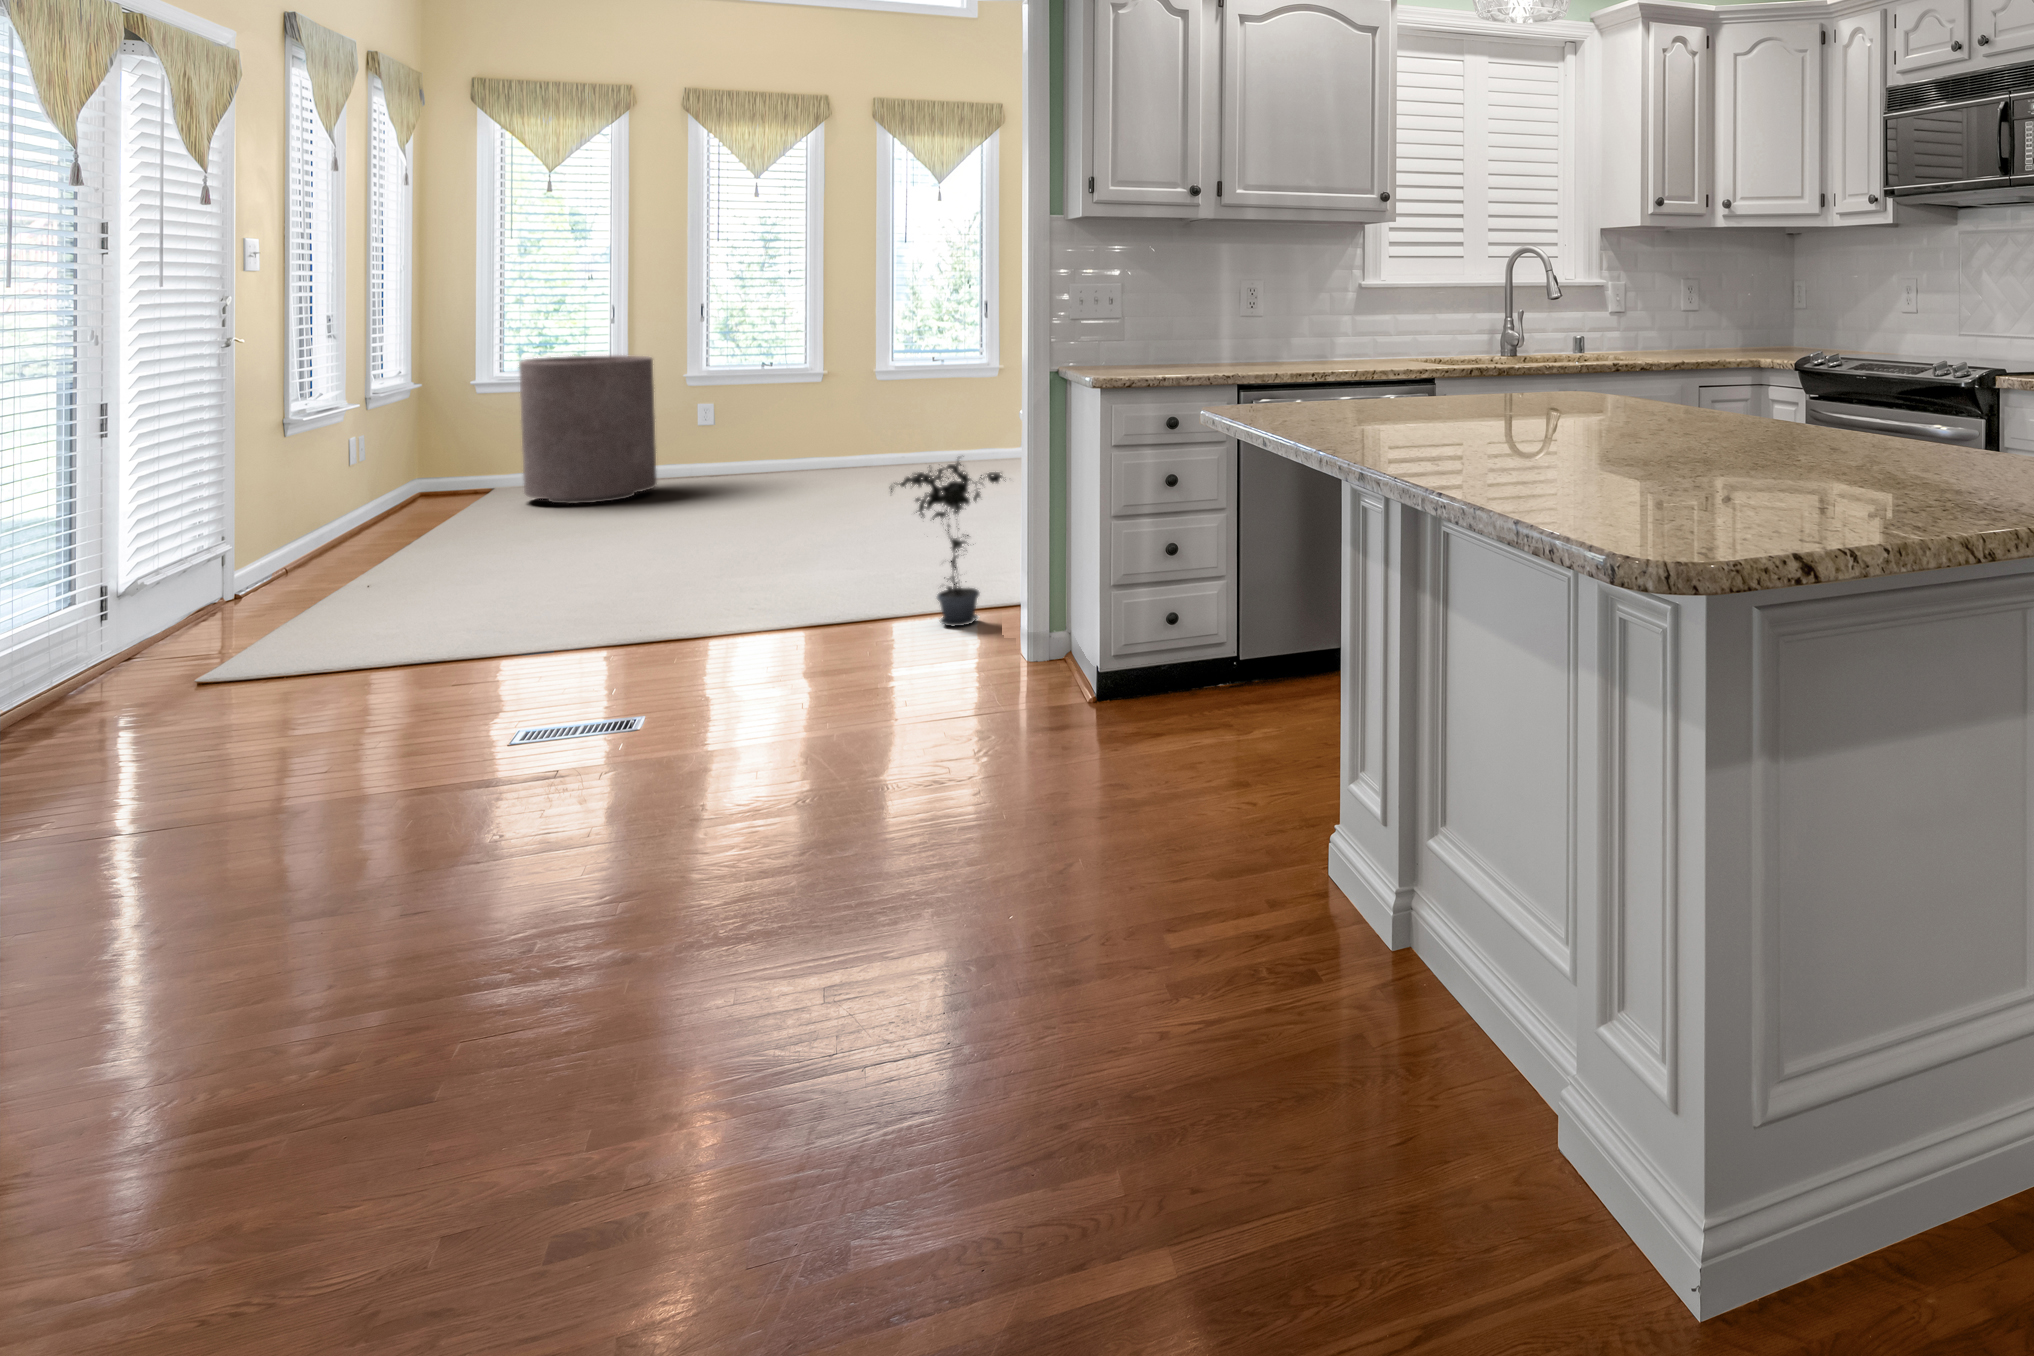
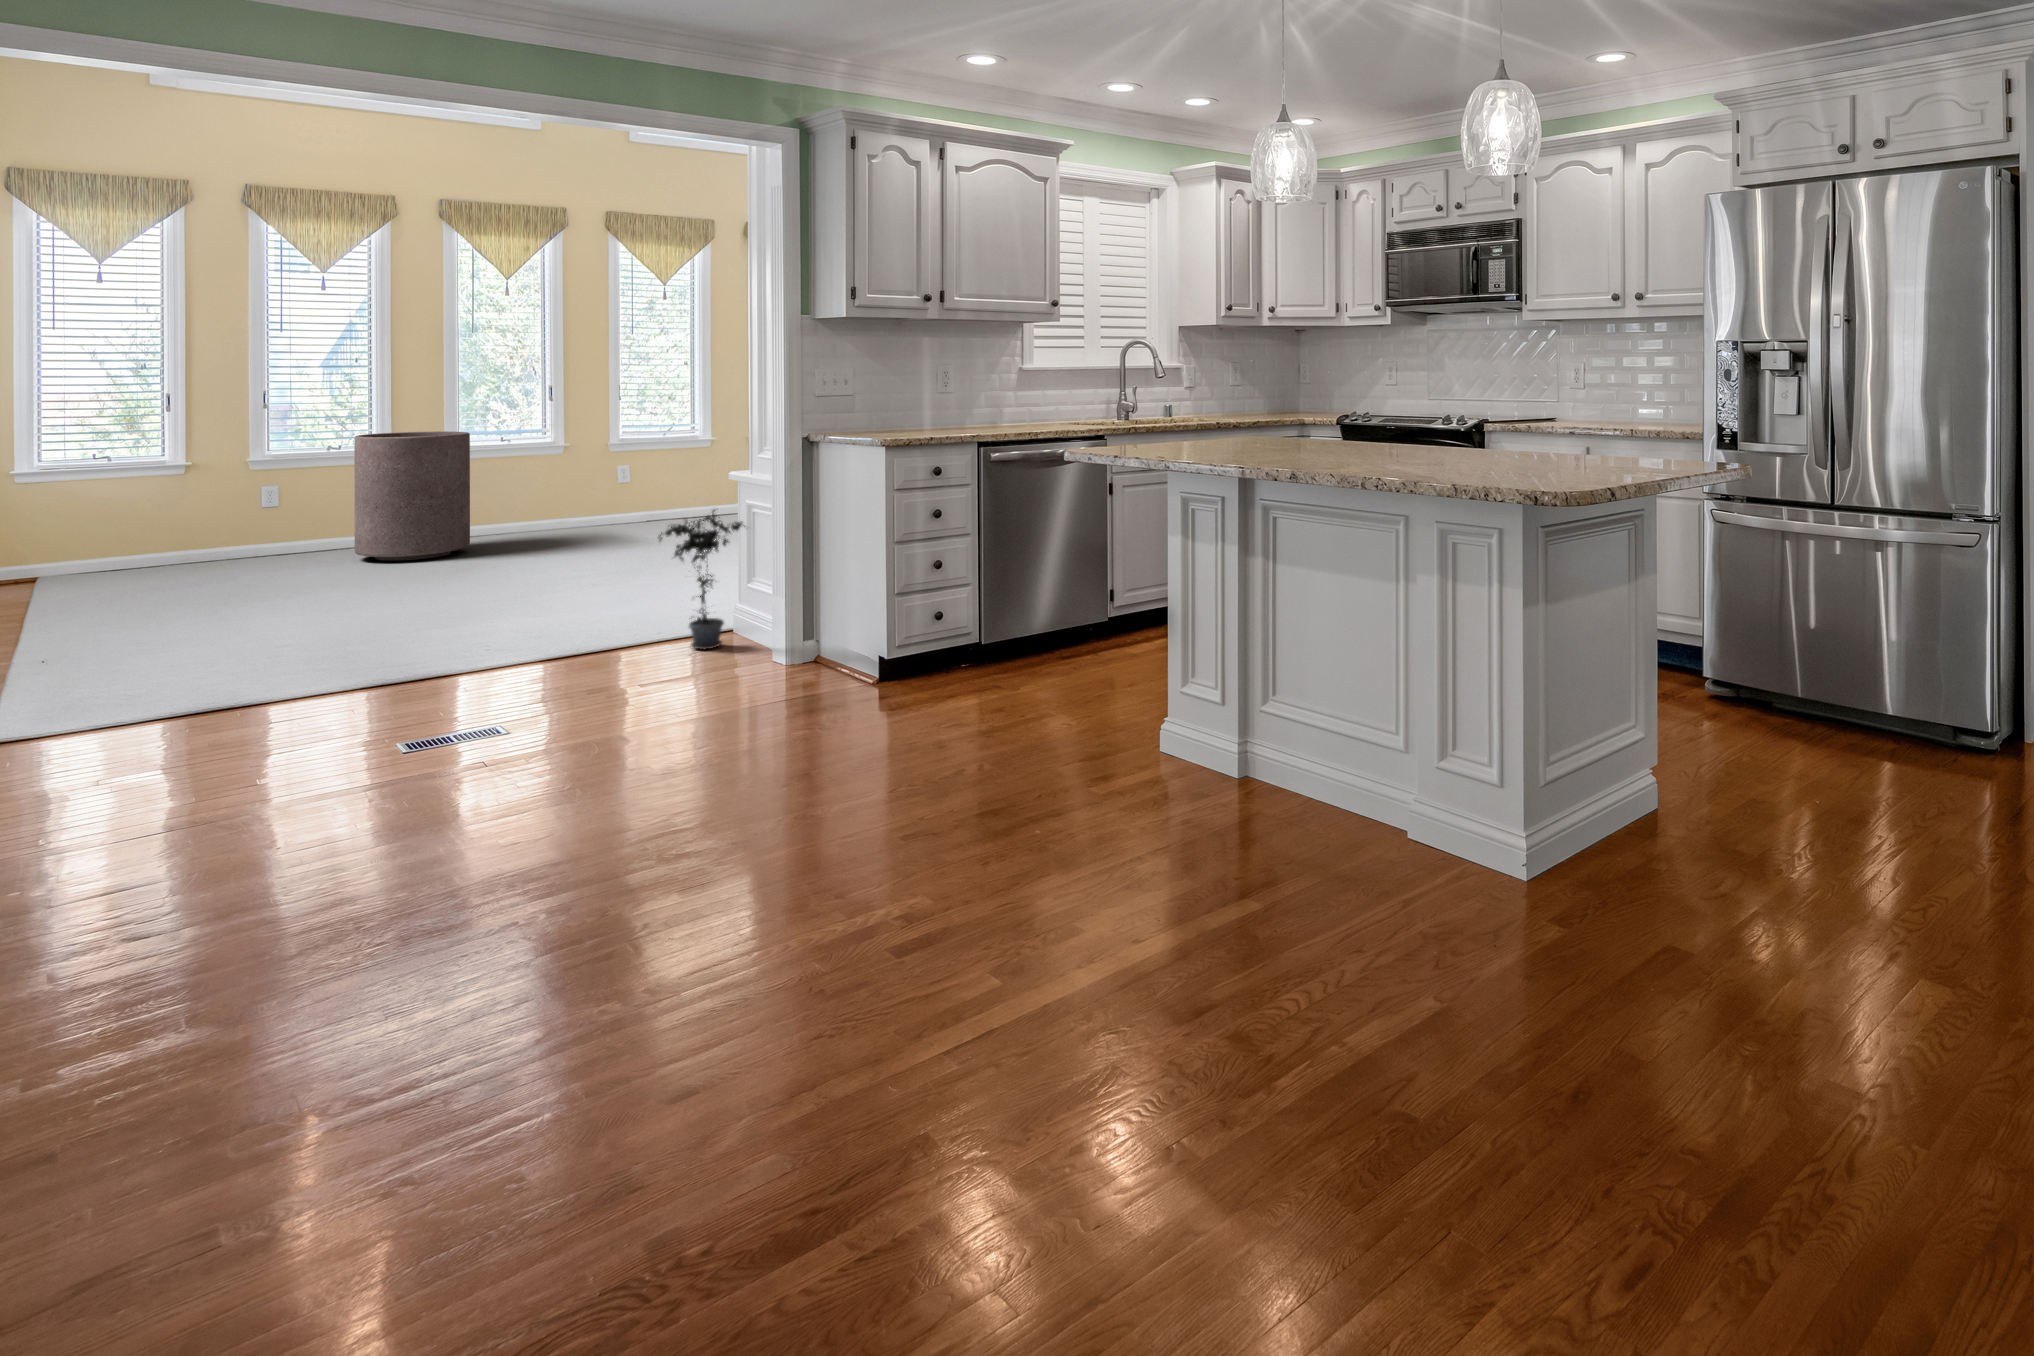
trash can: present [519,355,657,504] -> present [354,431,470,561]

